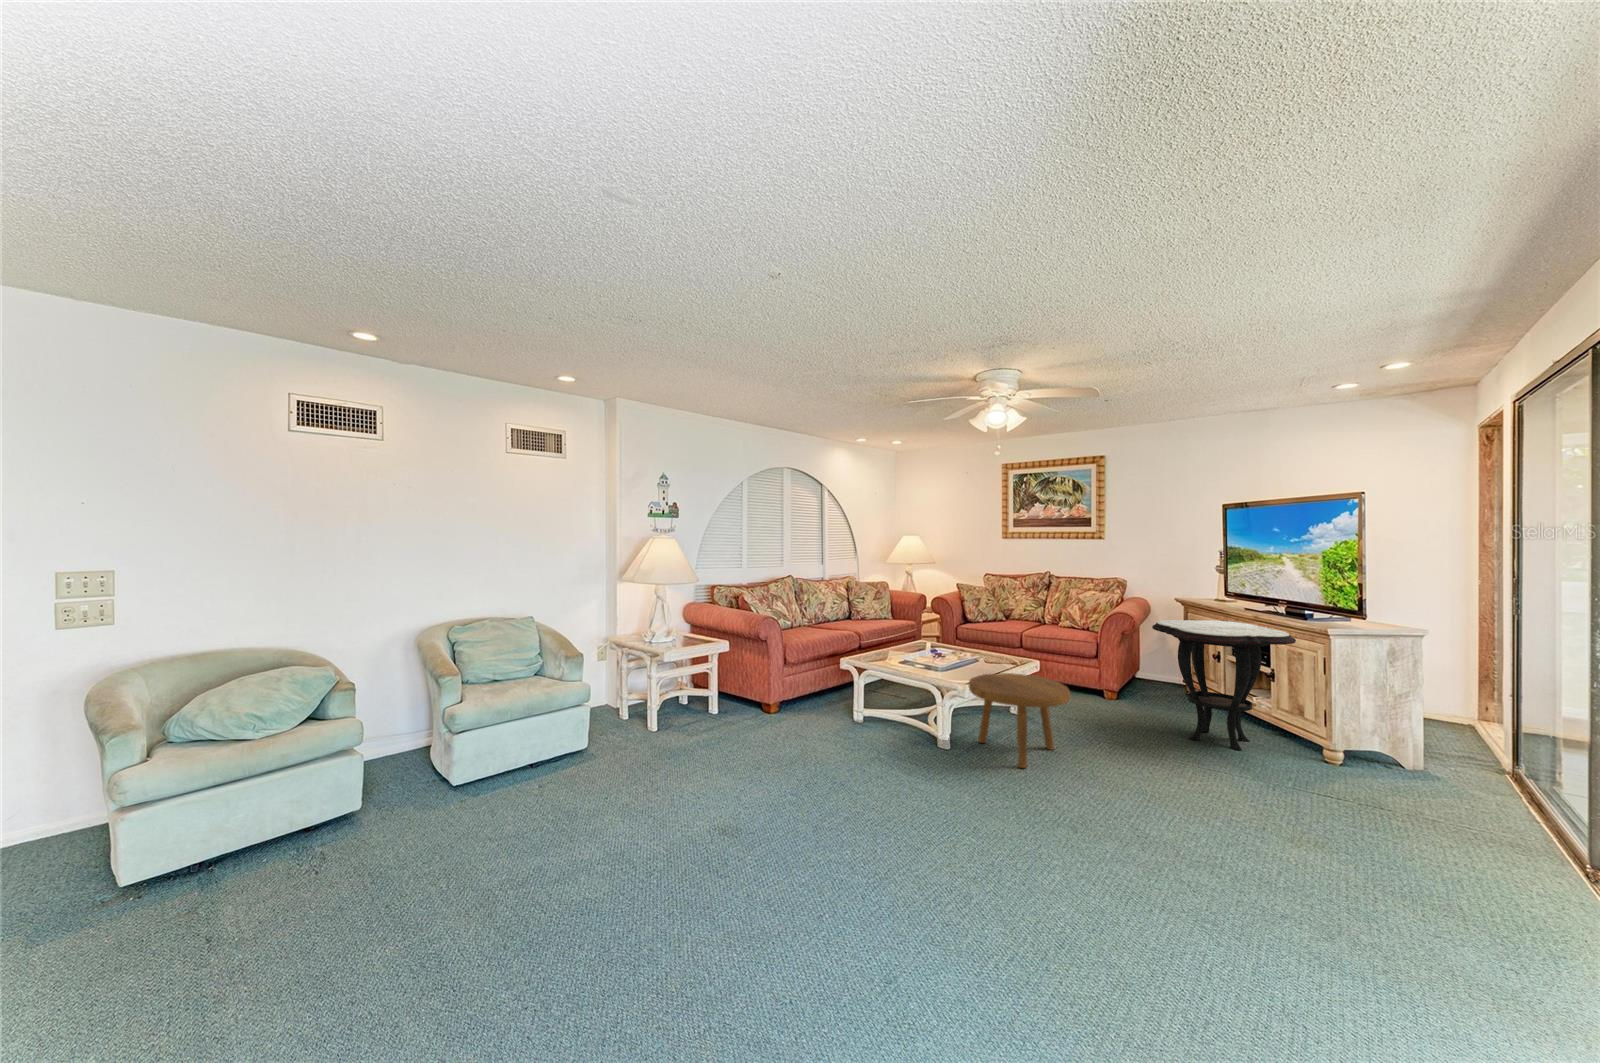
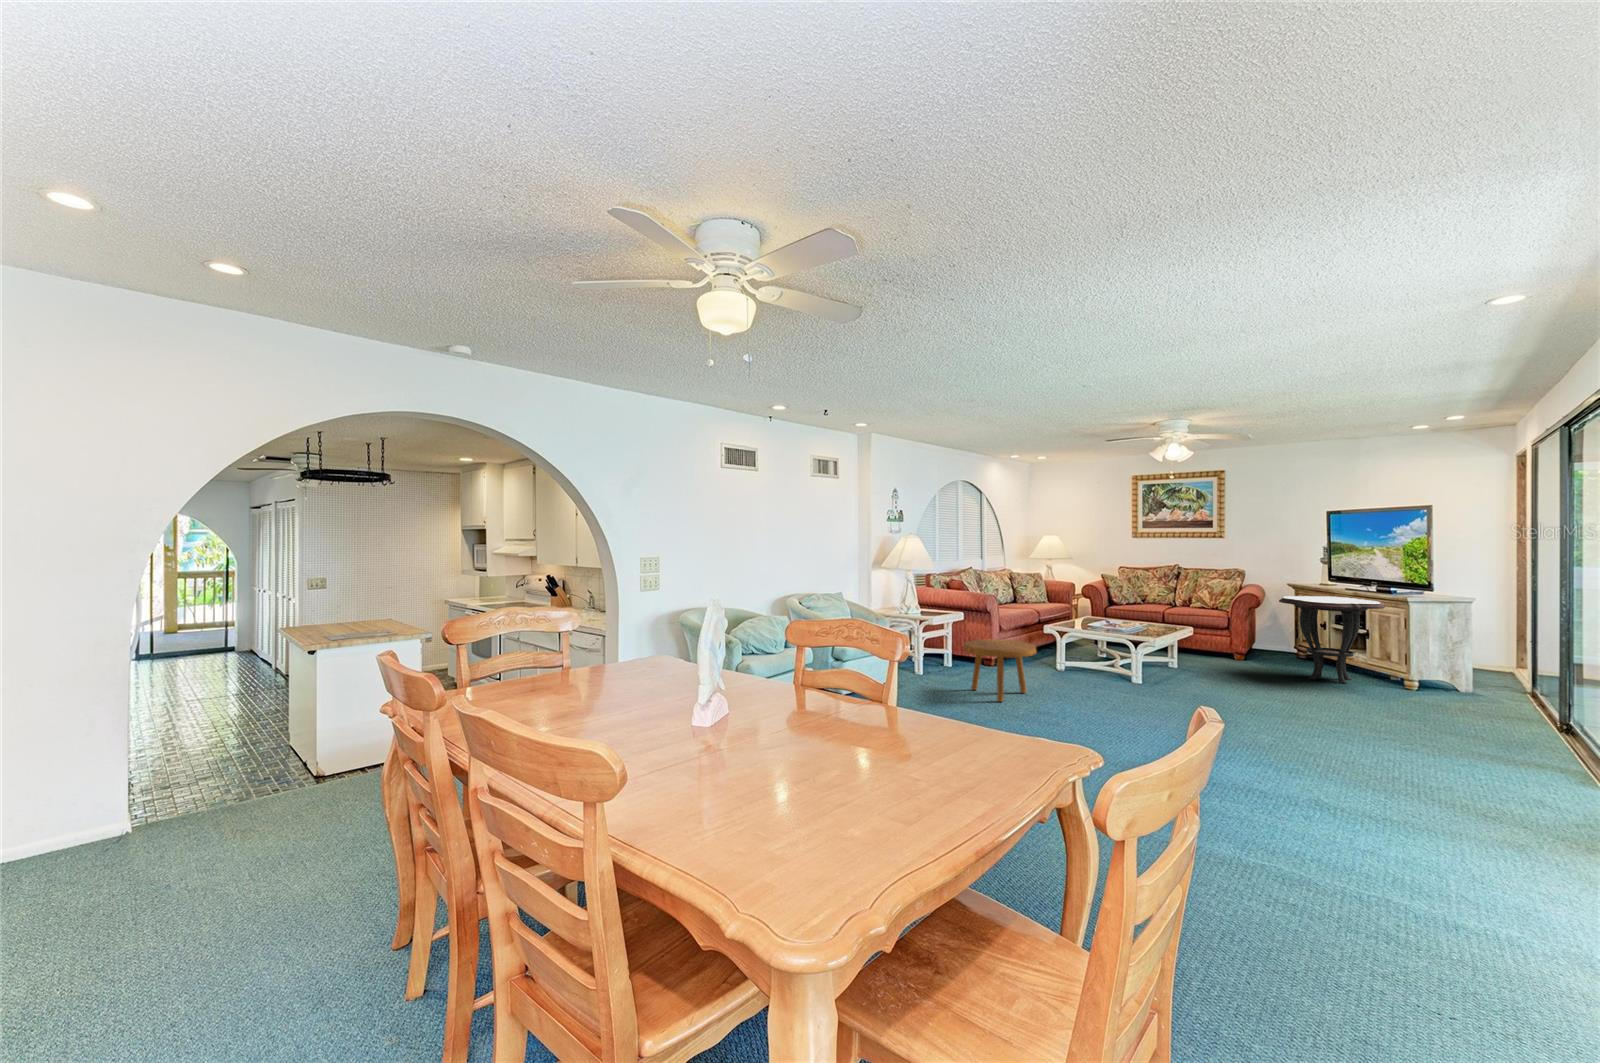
footstool: present [969,673,1070,768] -> present [963,639,1036,702]

